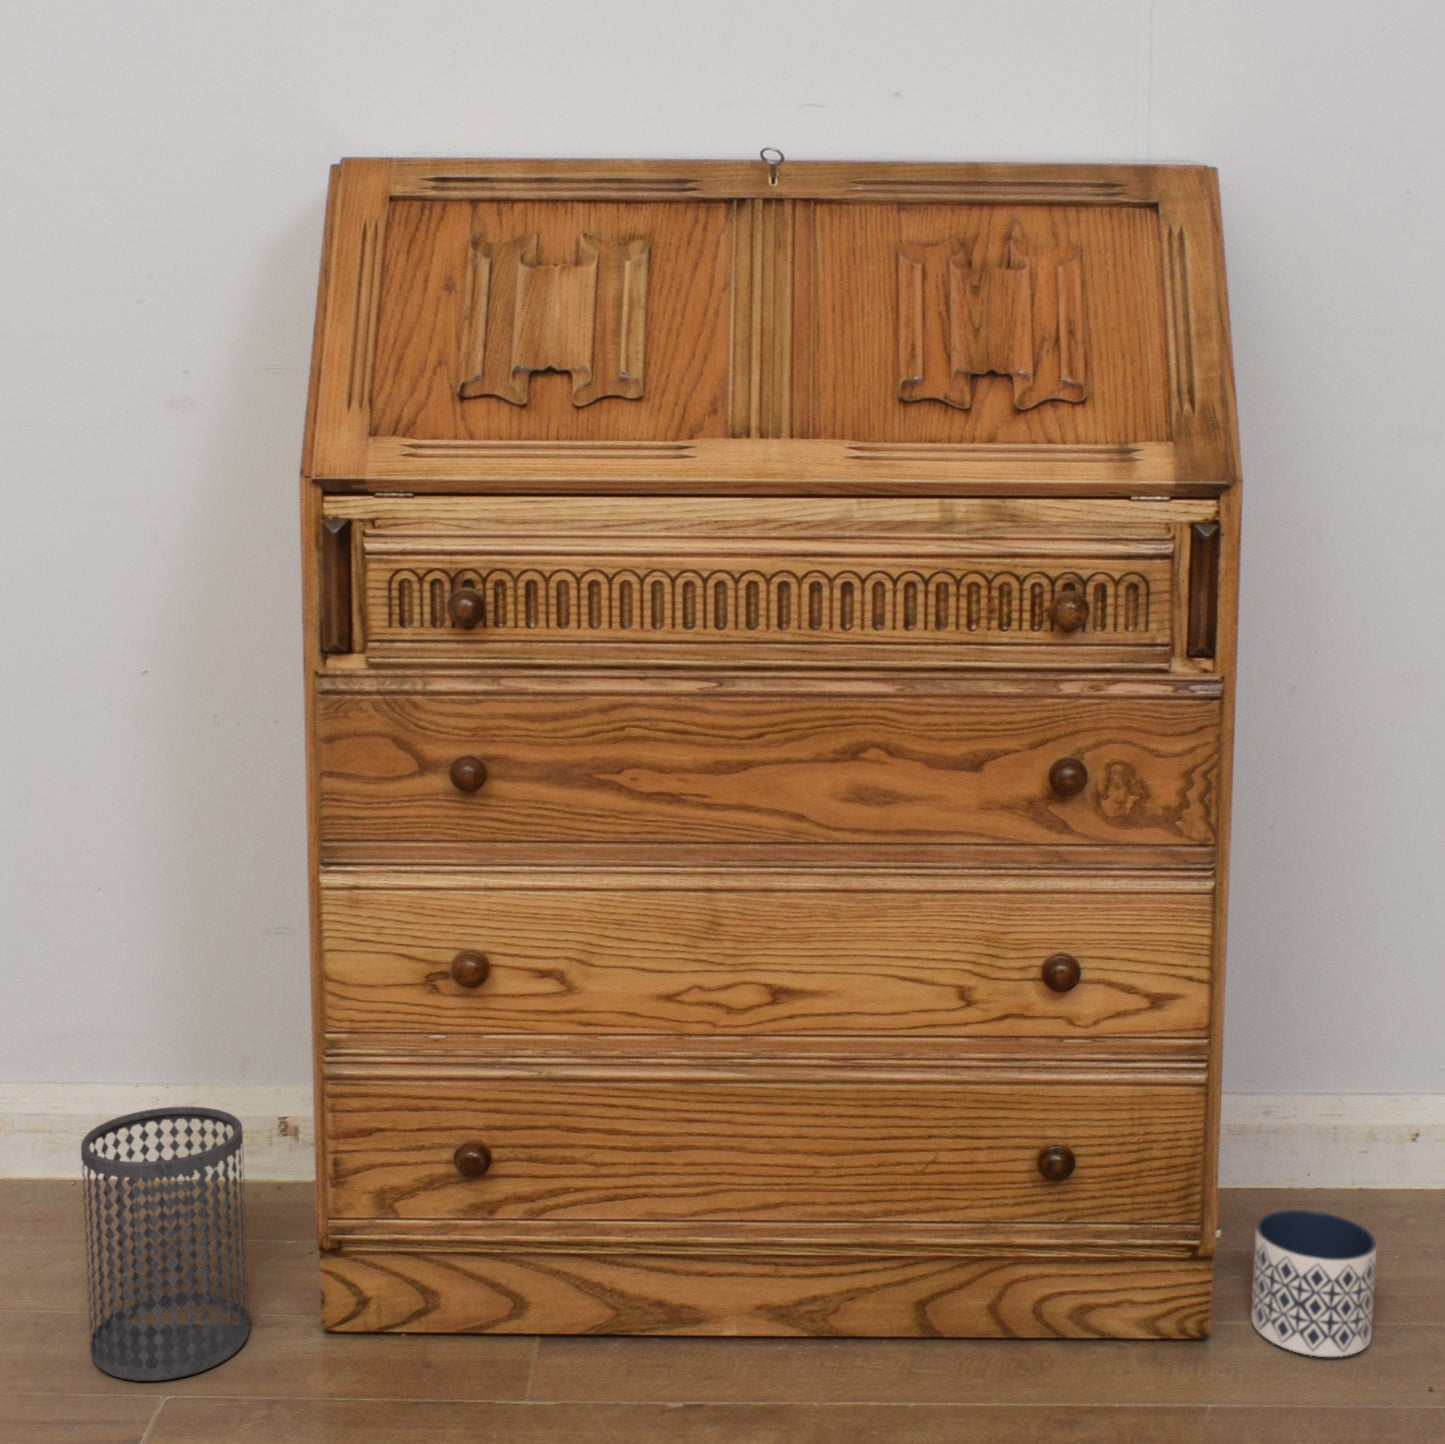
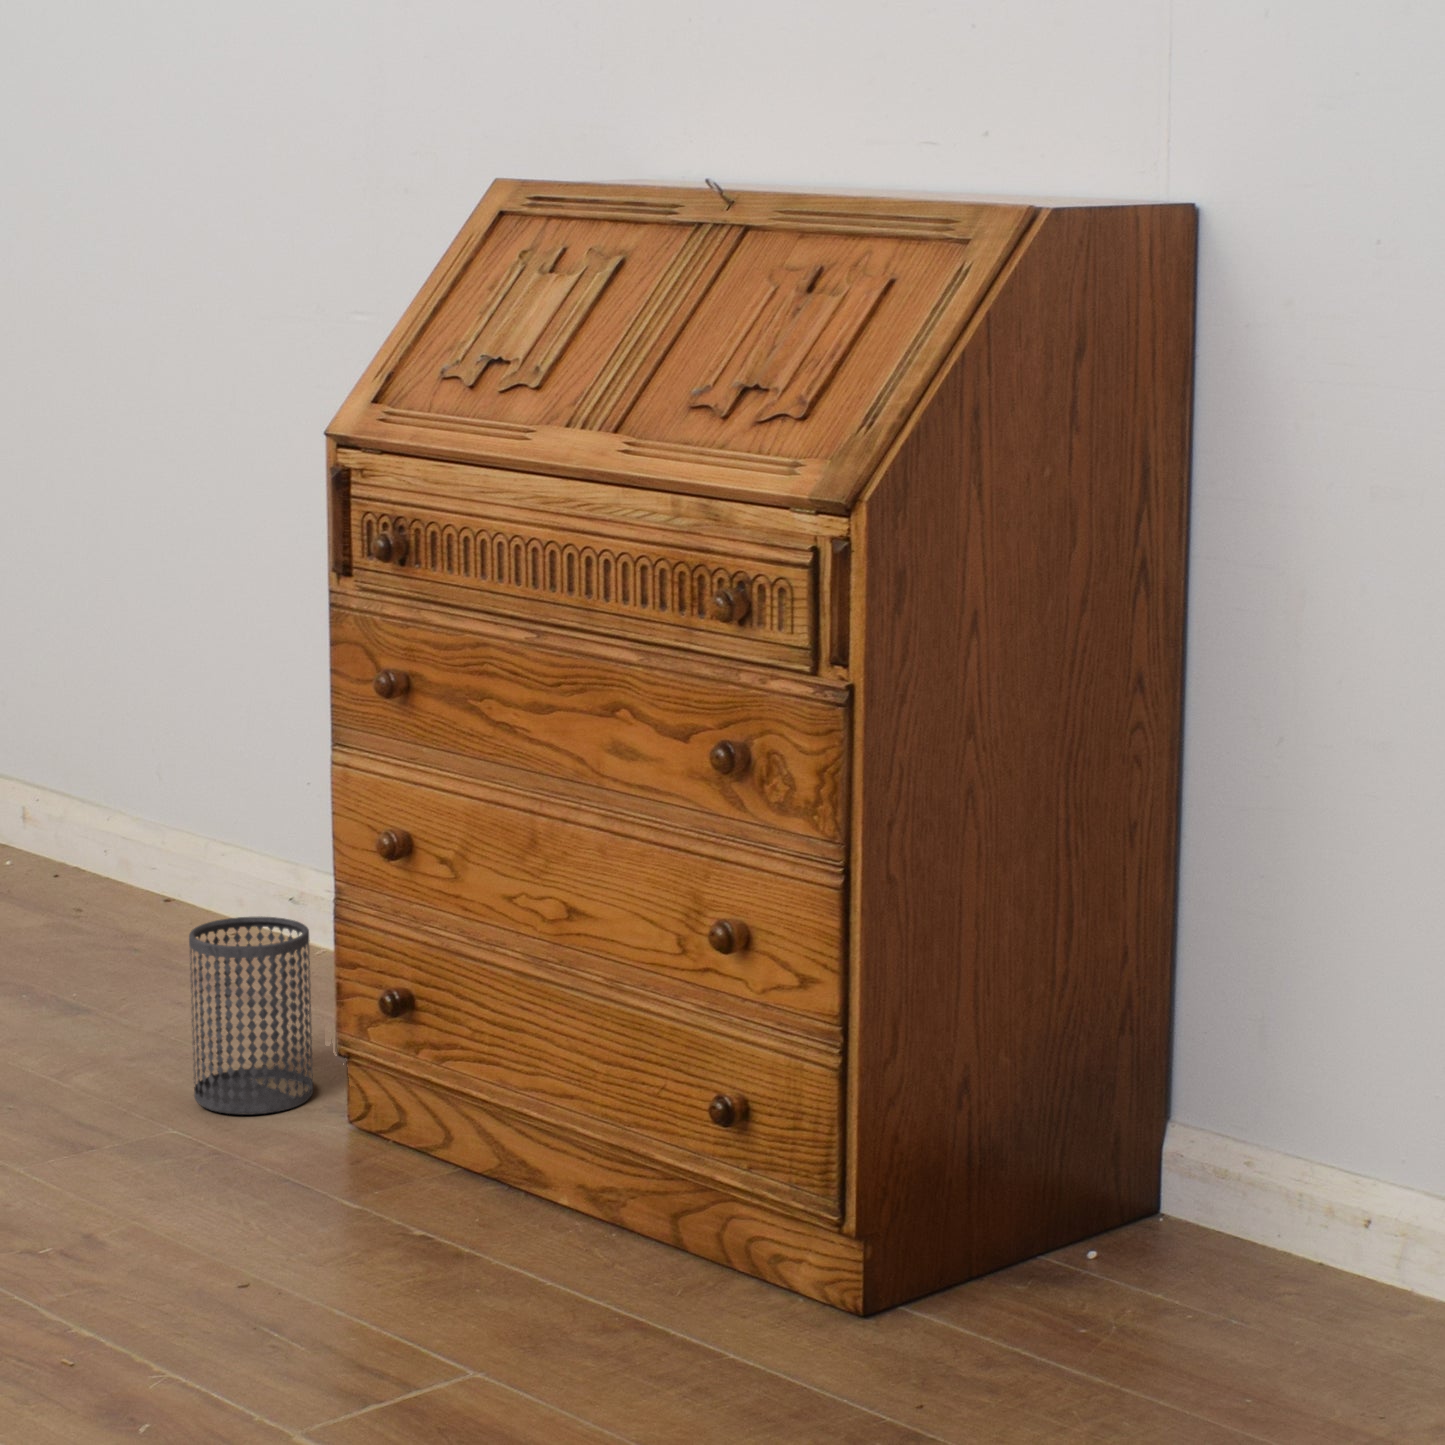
planter: present [1251,1210,1376,1357] -> none [876,1230,991,1366]

